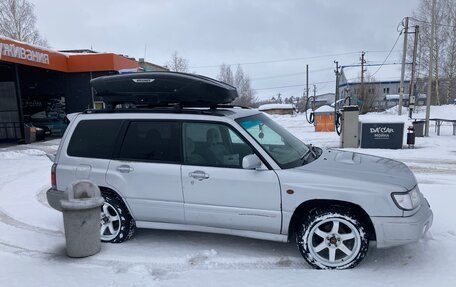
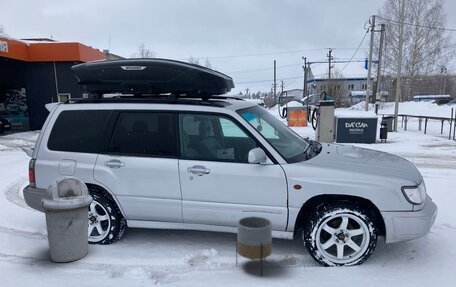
planter: none [232,219,265,276] -> present [236,216,272,275]

